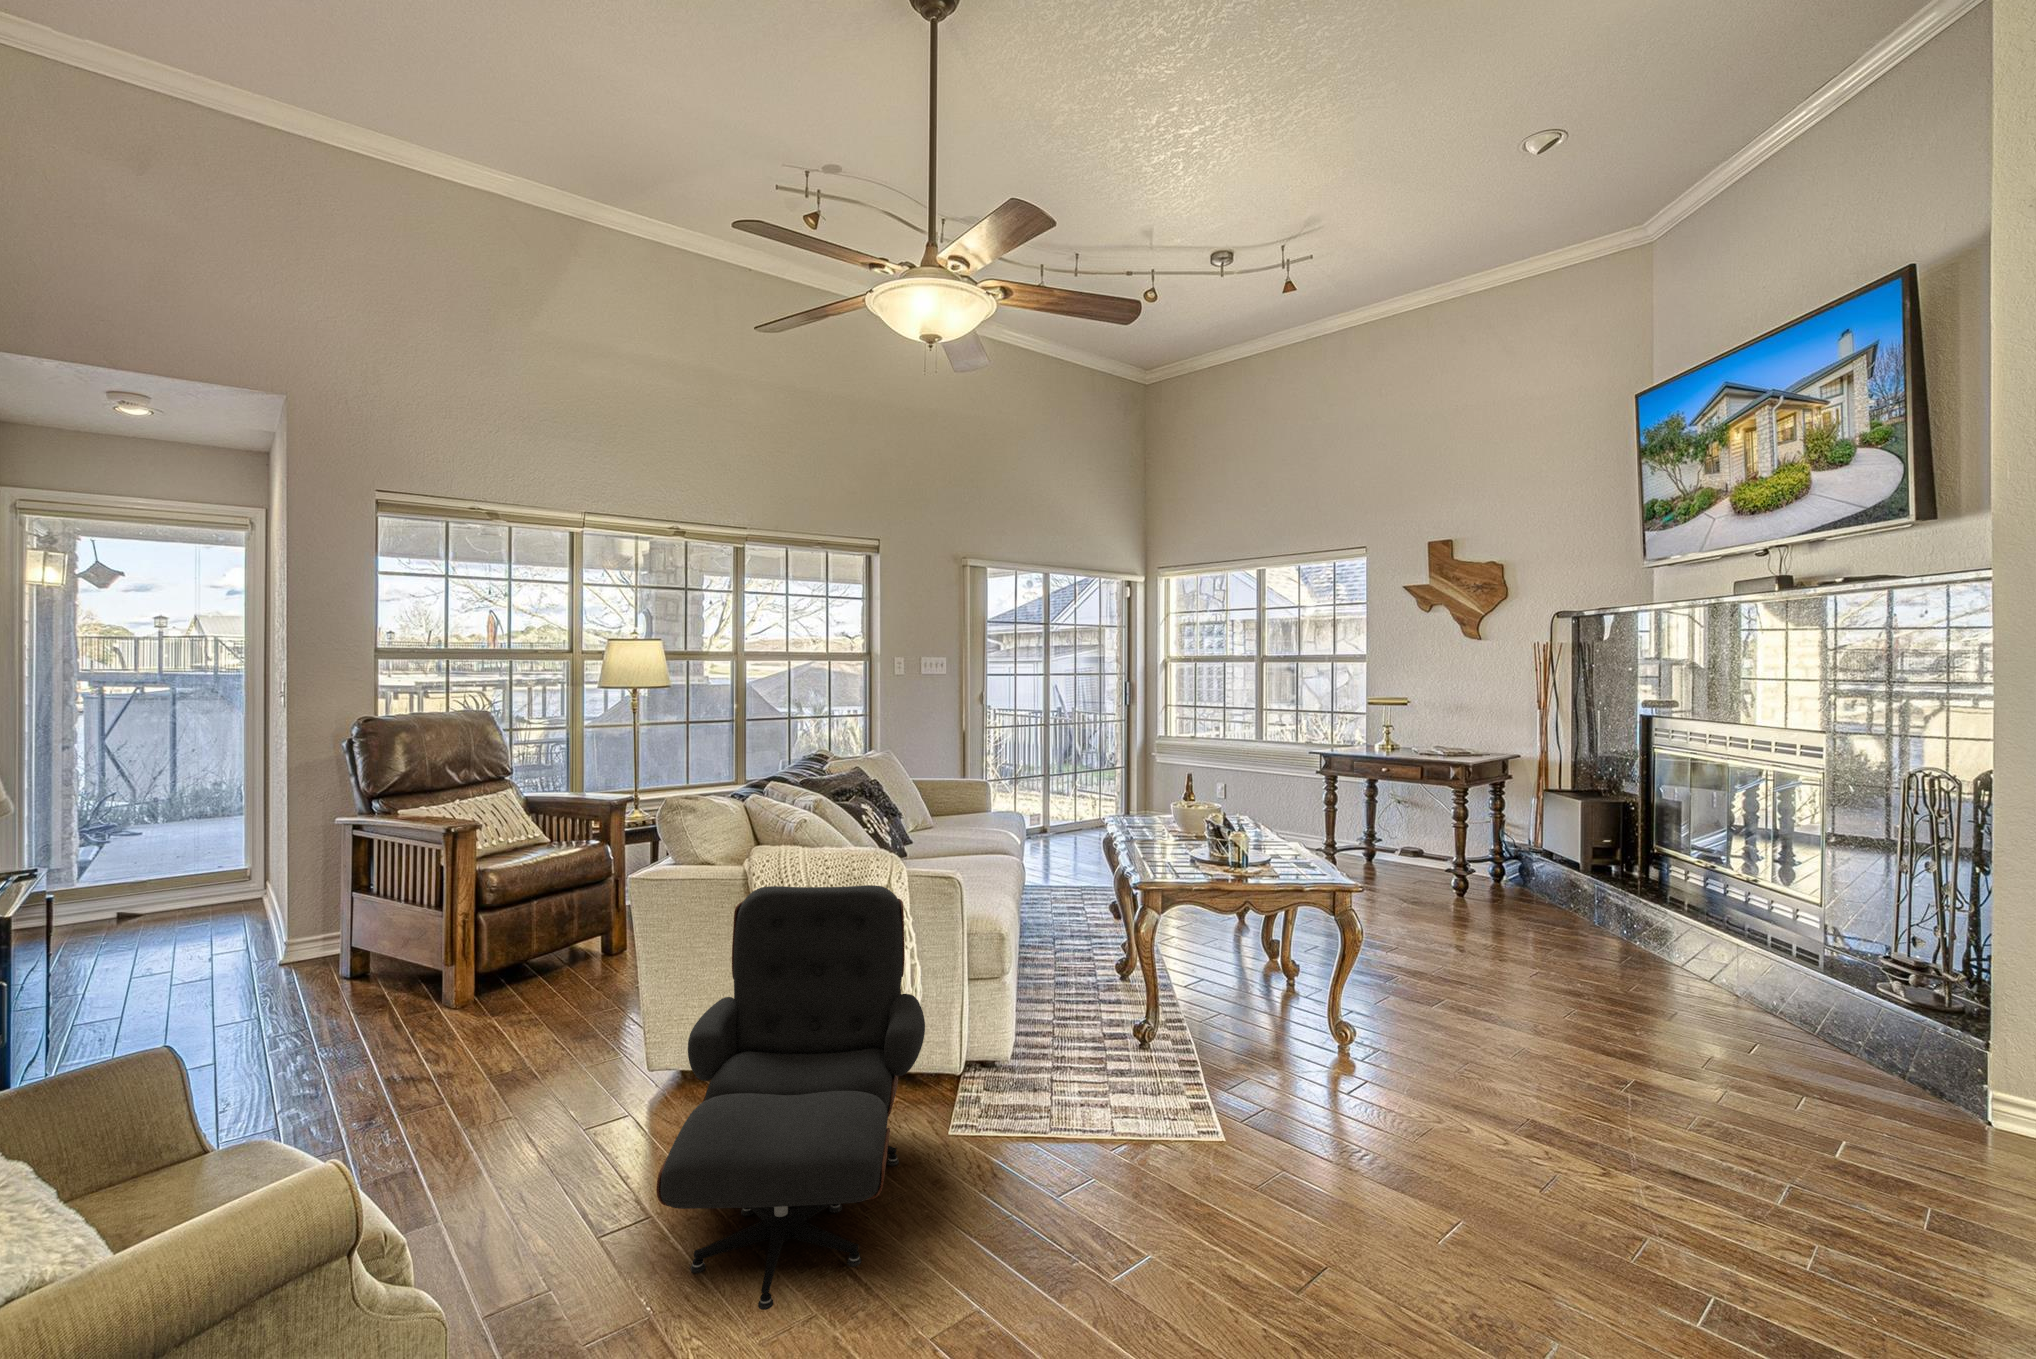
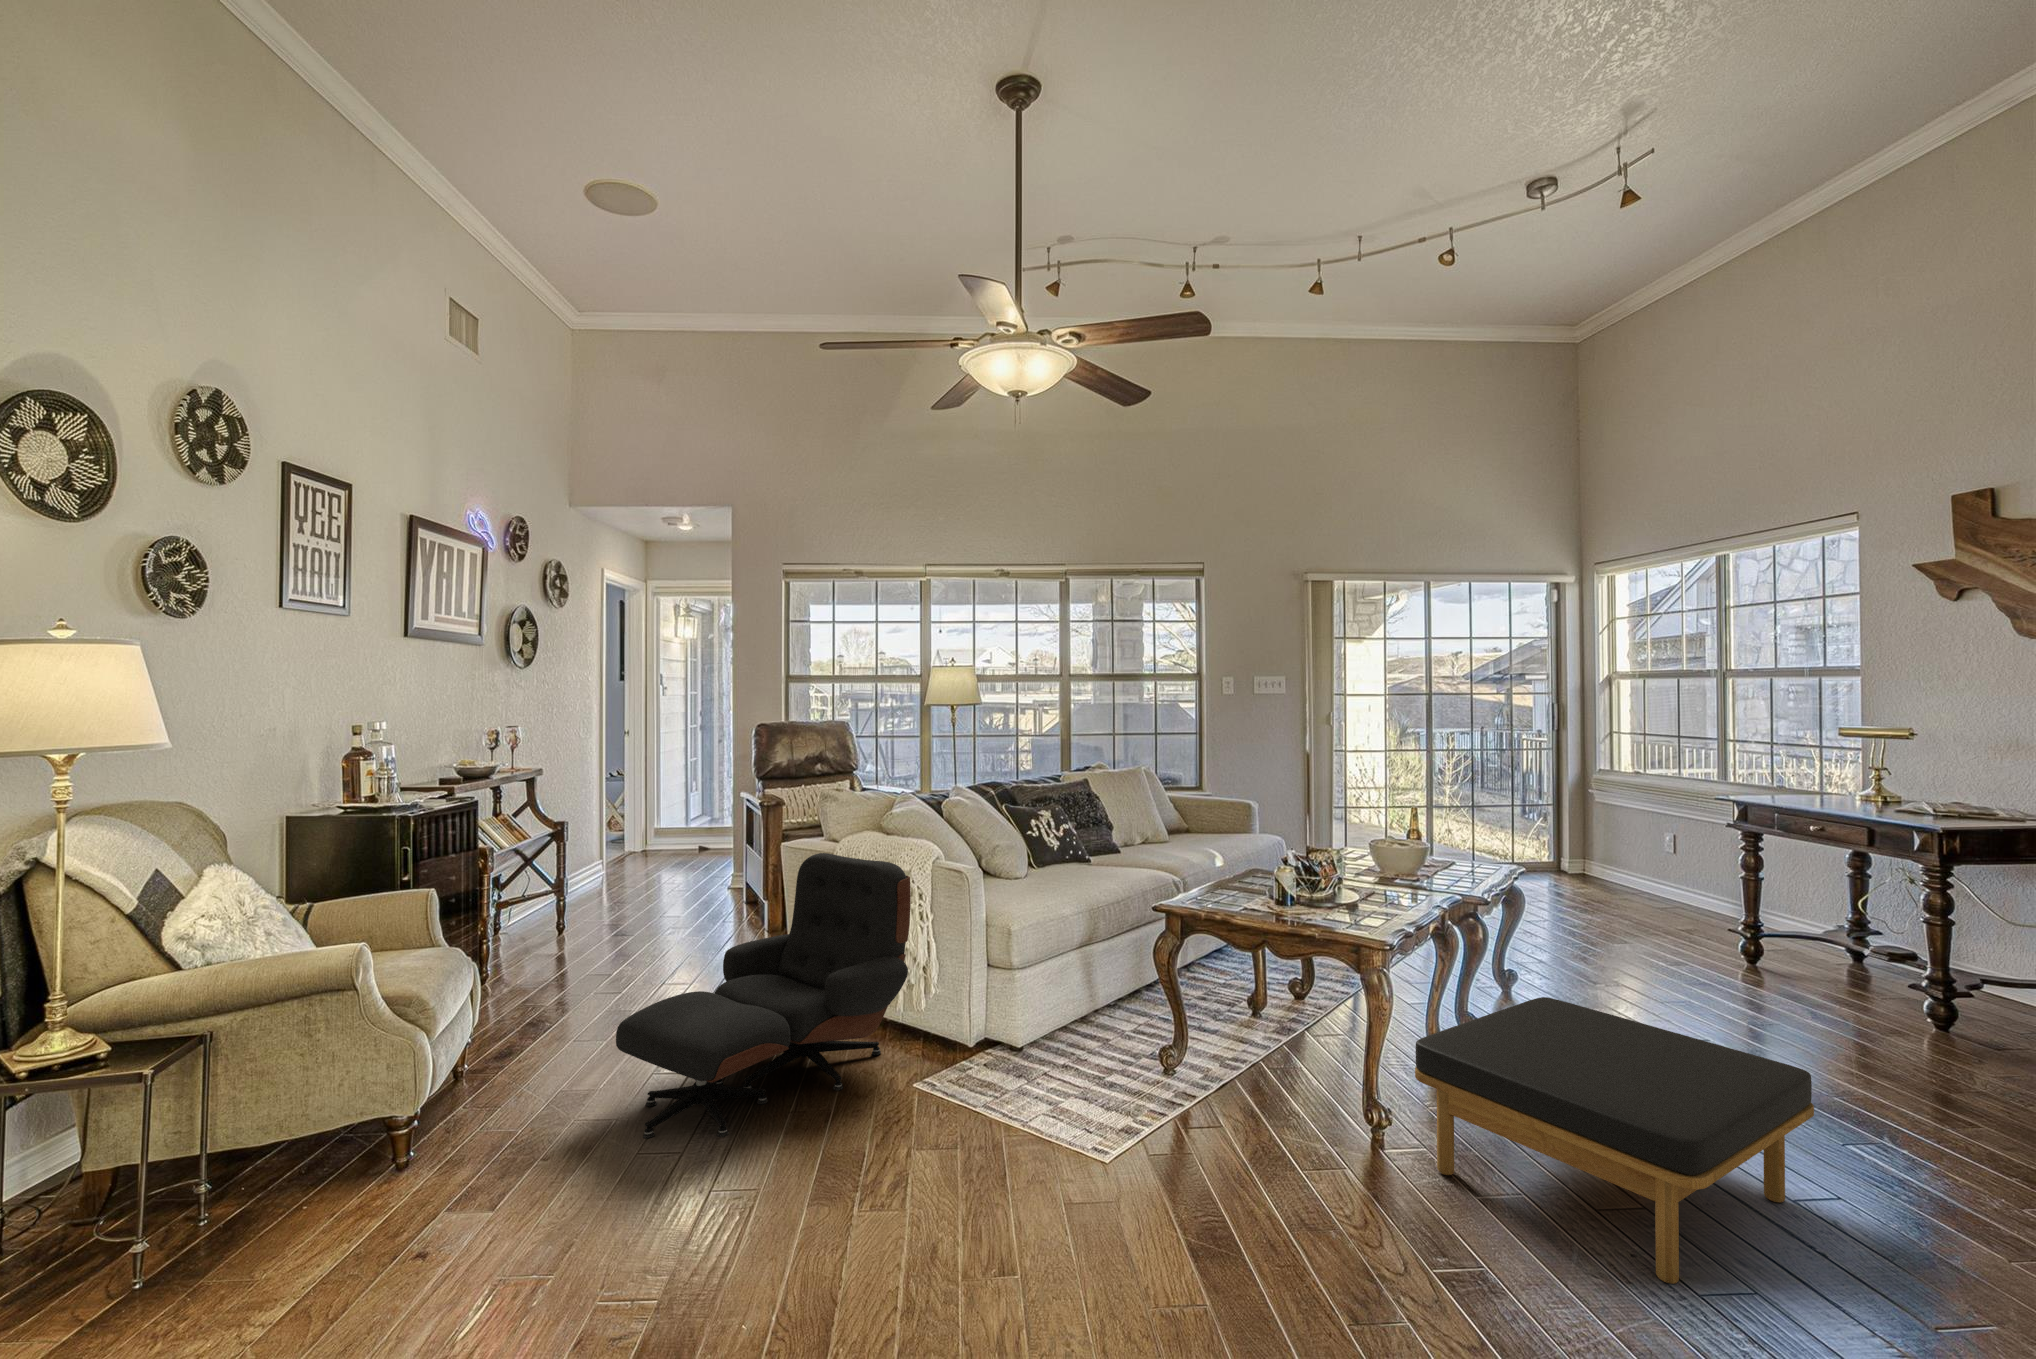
ottoman: none [1384,912,1620,1086] -> present [1415,997,1814,1284]

